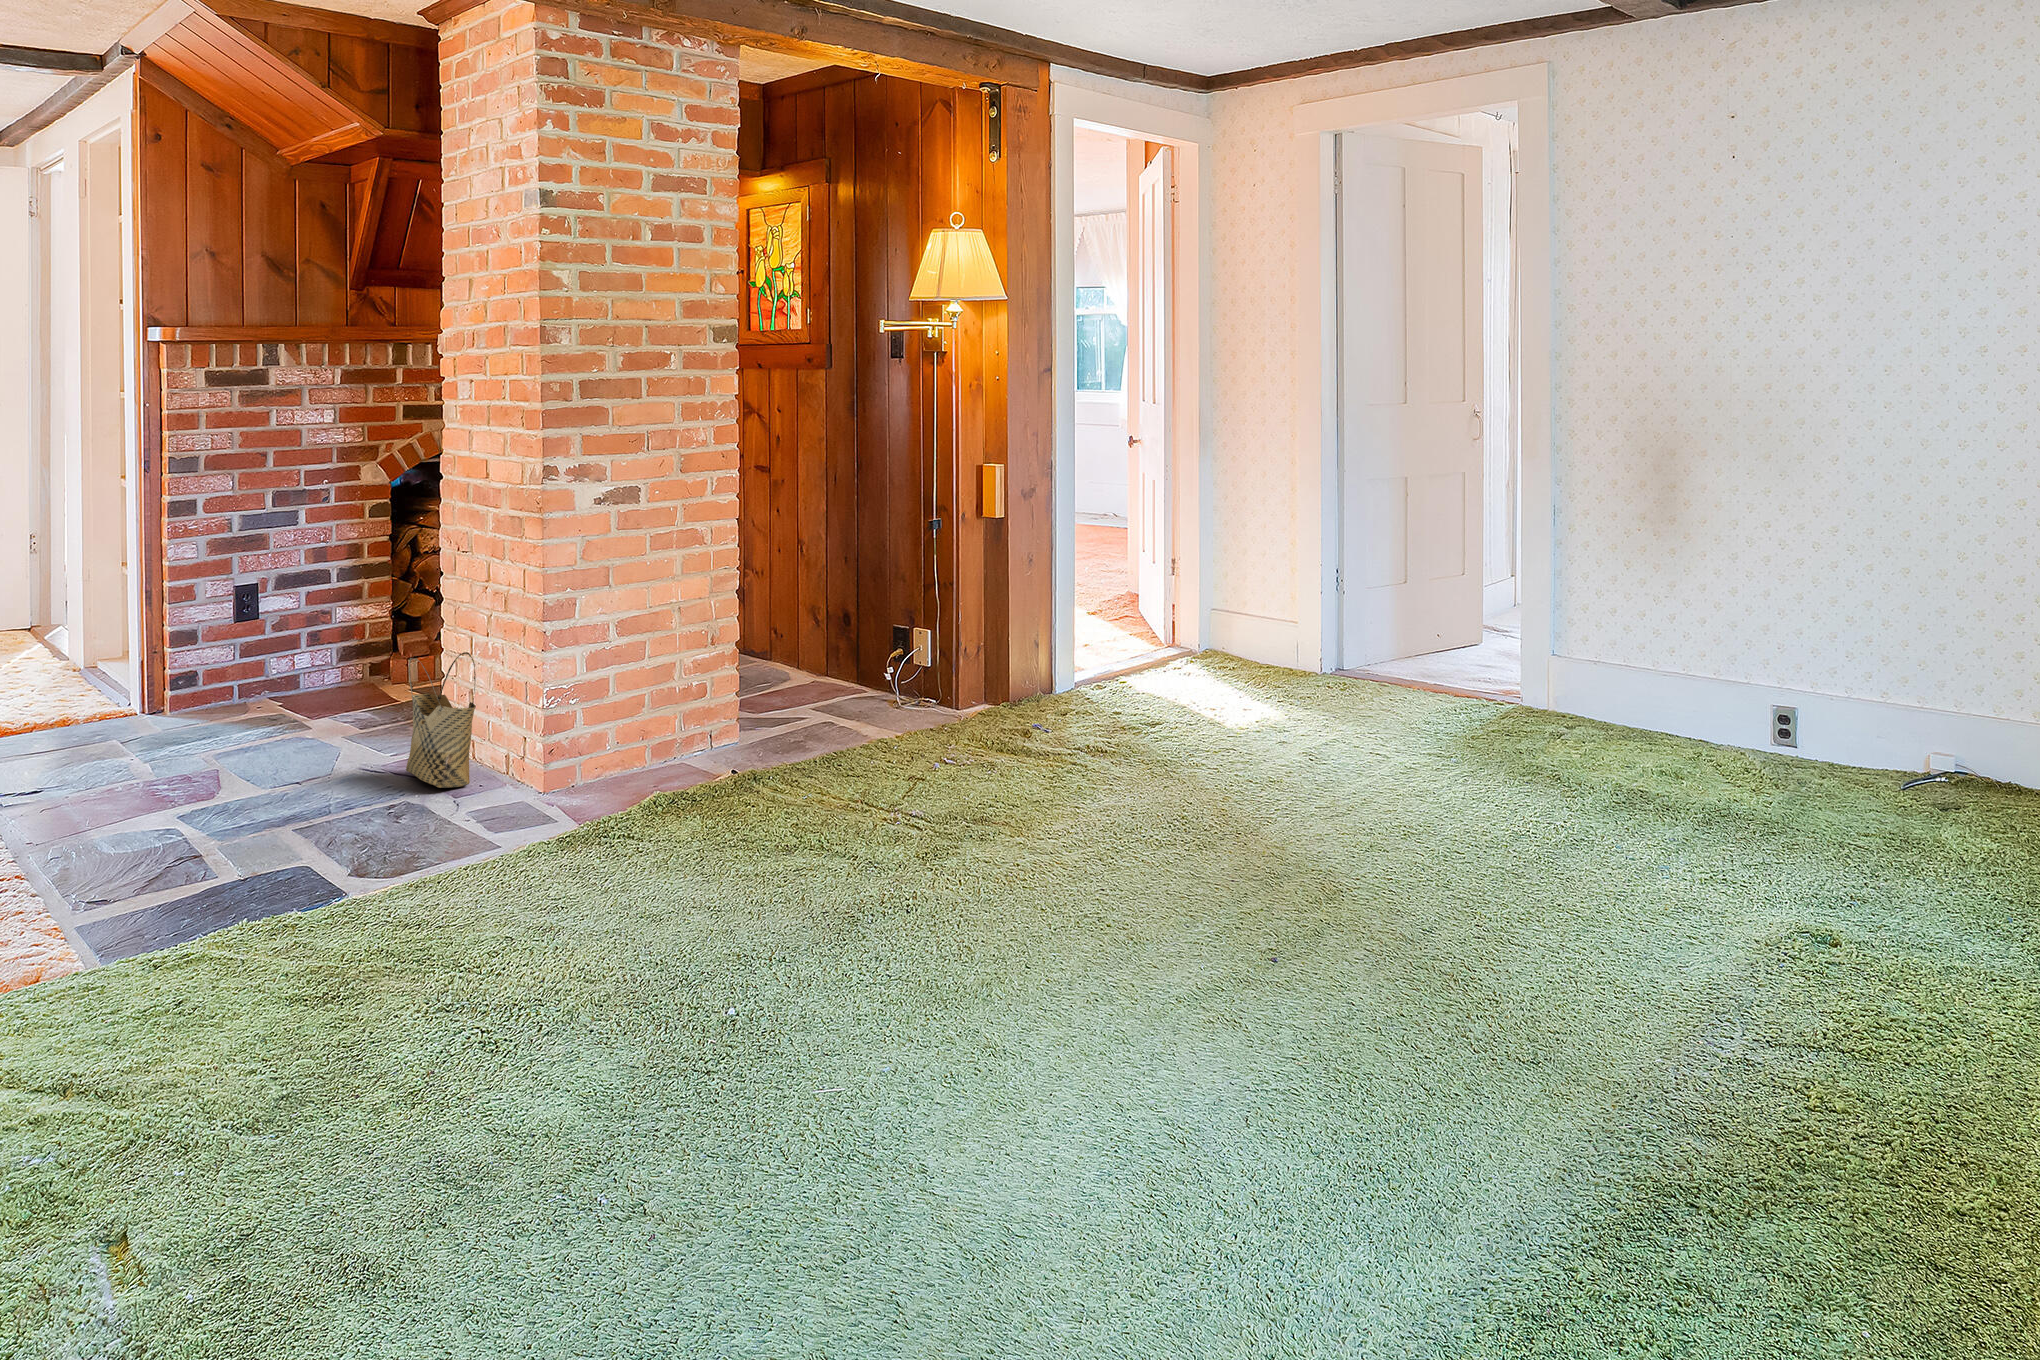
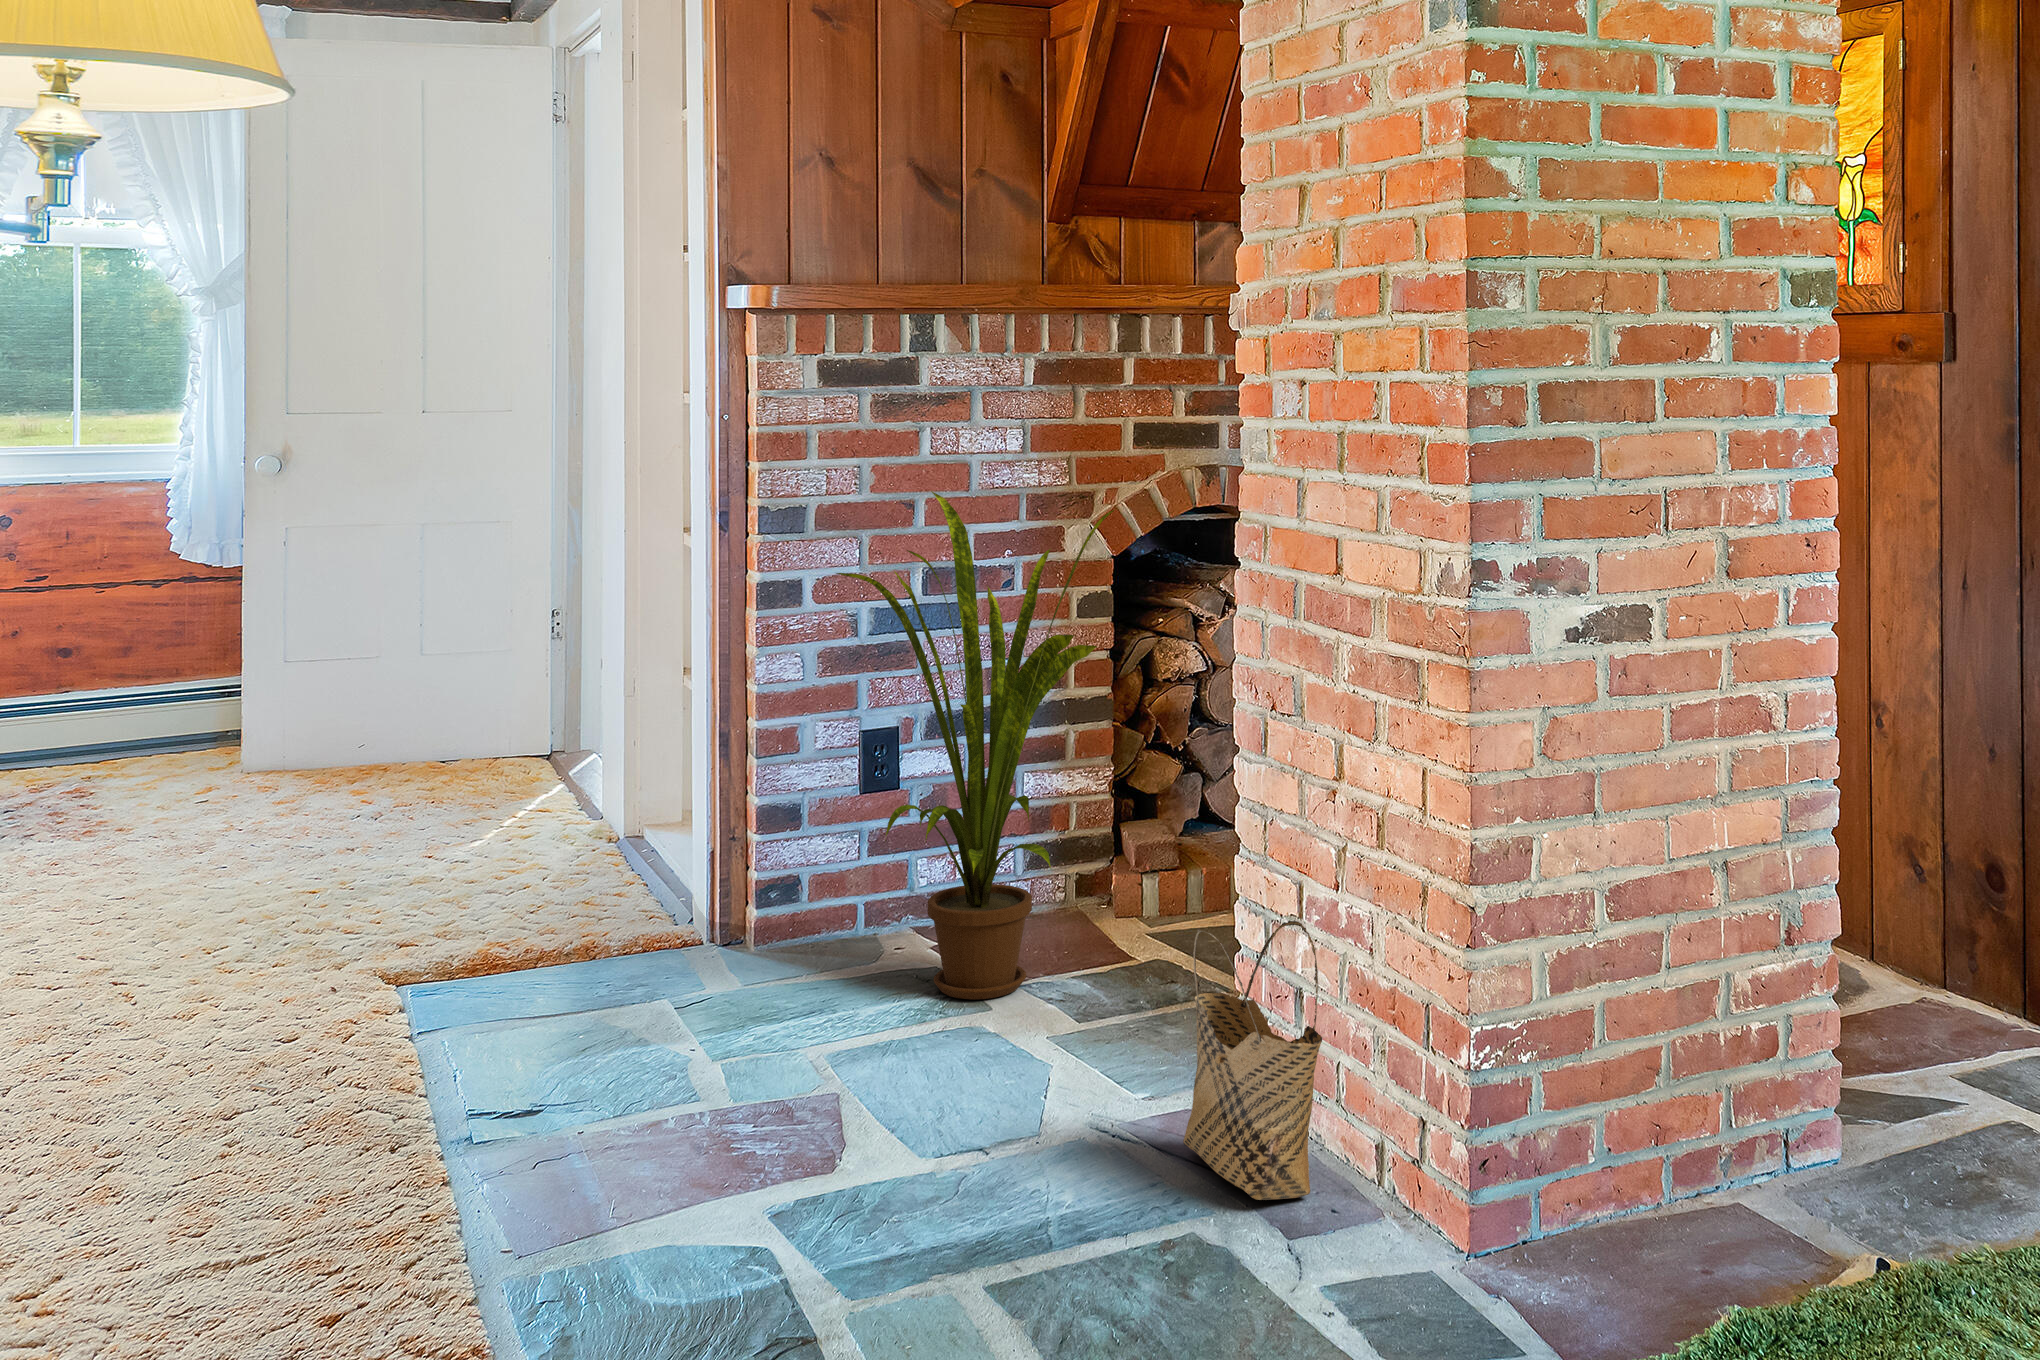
house plant: none [208,446,384,726] -> present [836,491,1114,999]

